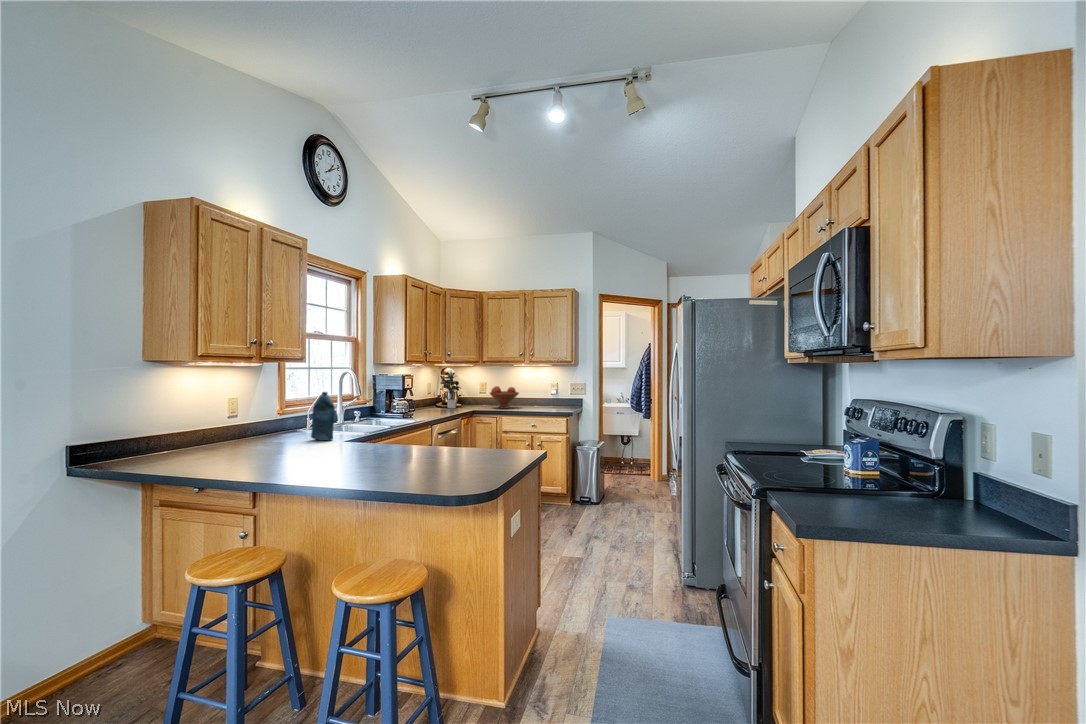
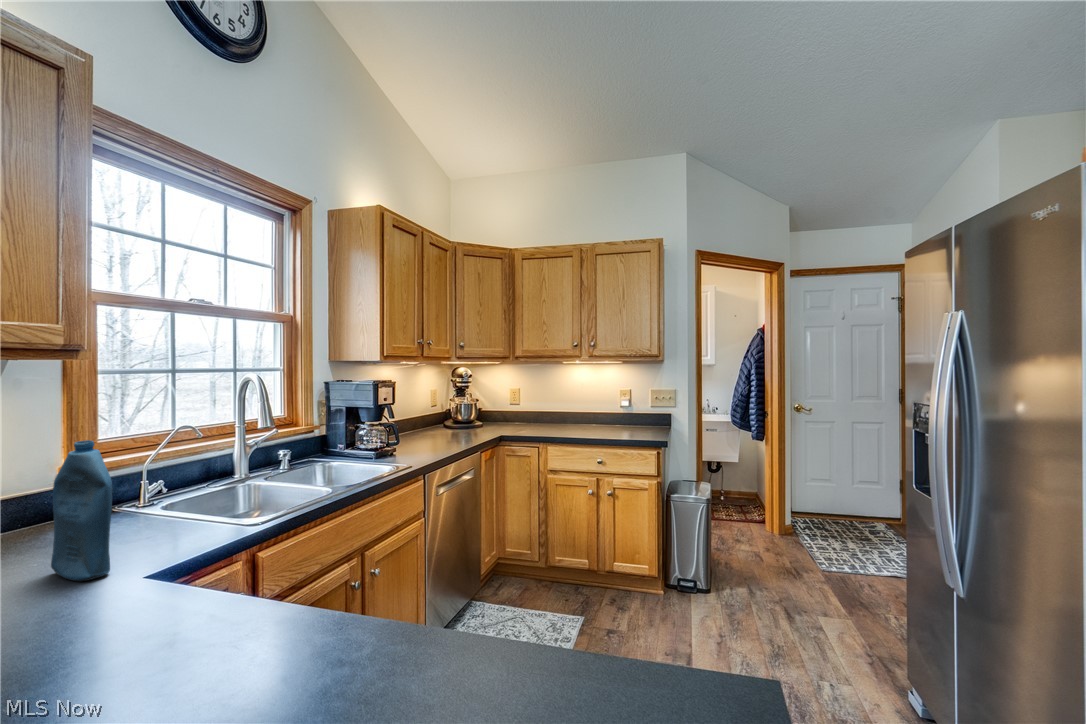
potted plant: present [441,374,461,409] -> none [444,377,493,431]
fruit bowl: present [490,386,519,409] -> none [526,395,573,431]

